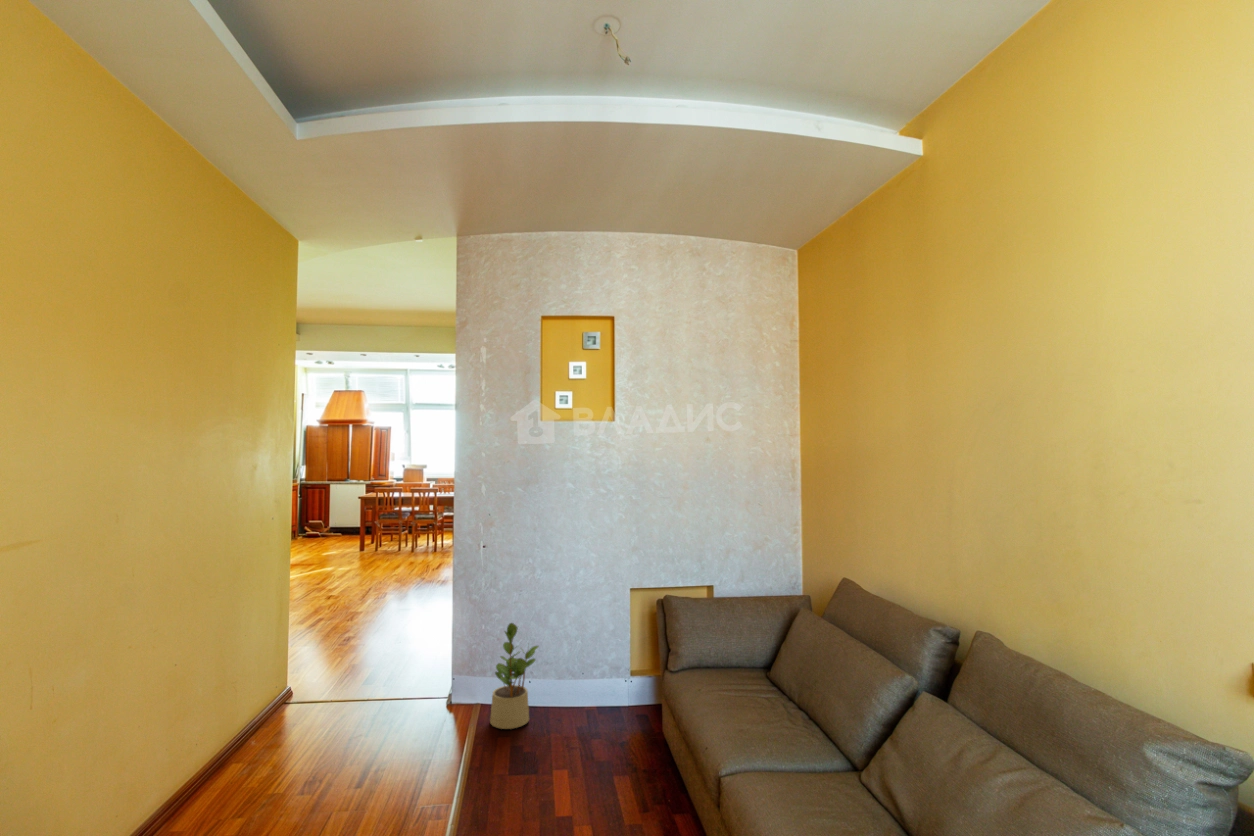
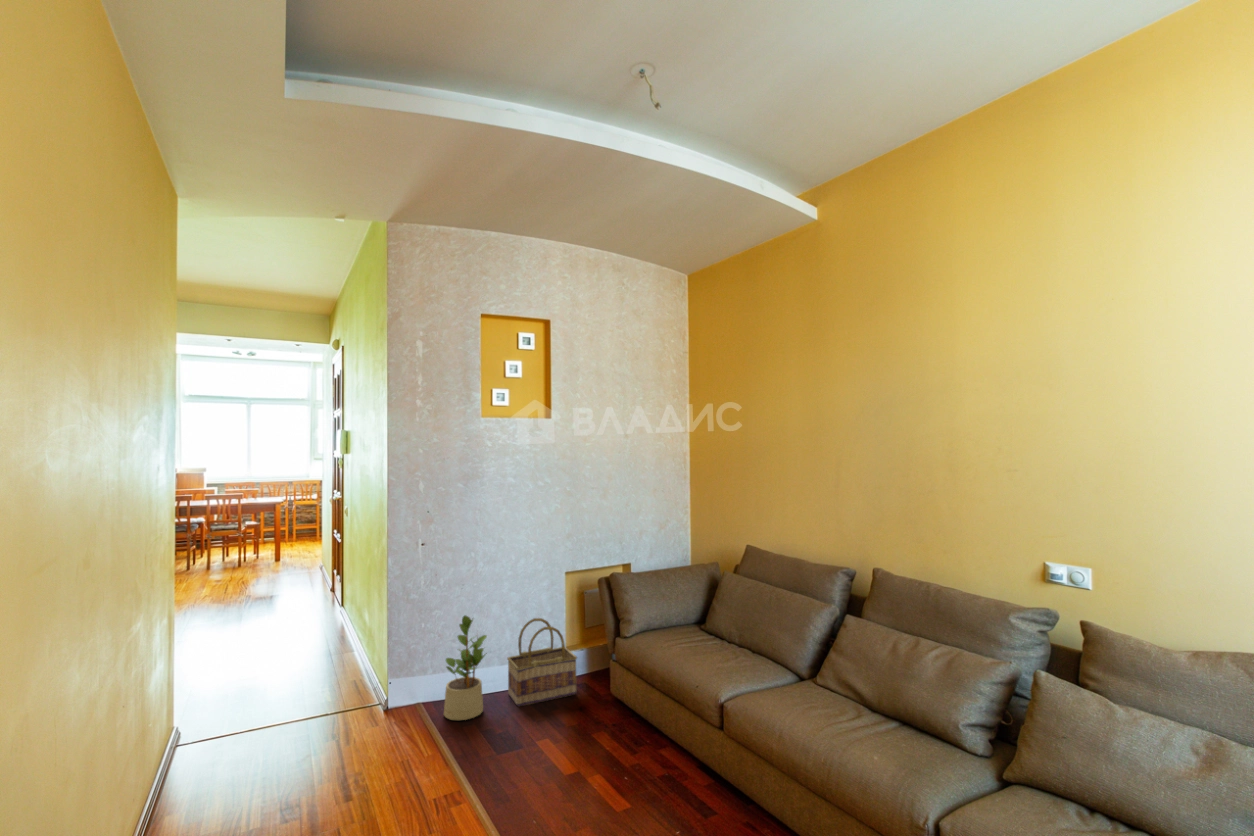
basket: none [562,635,631,726] -> present [507,618,577,707]

